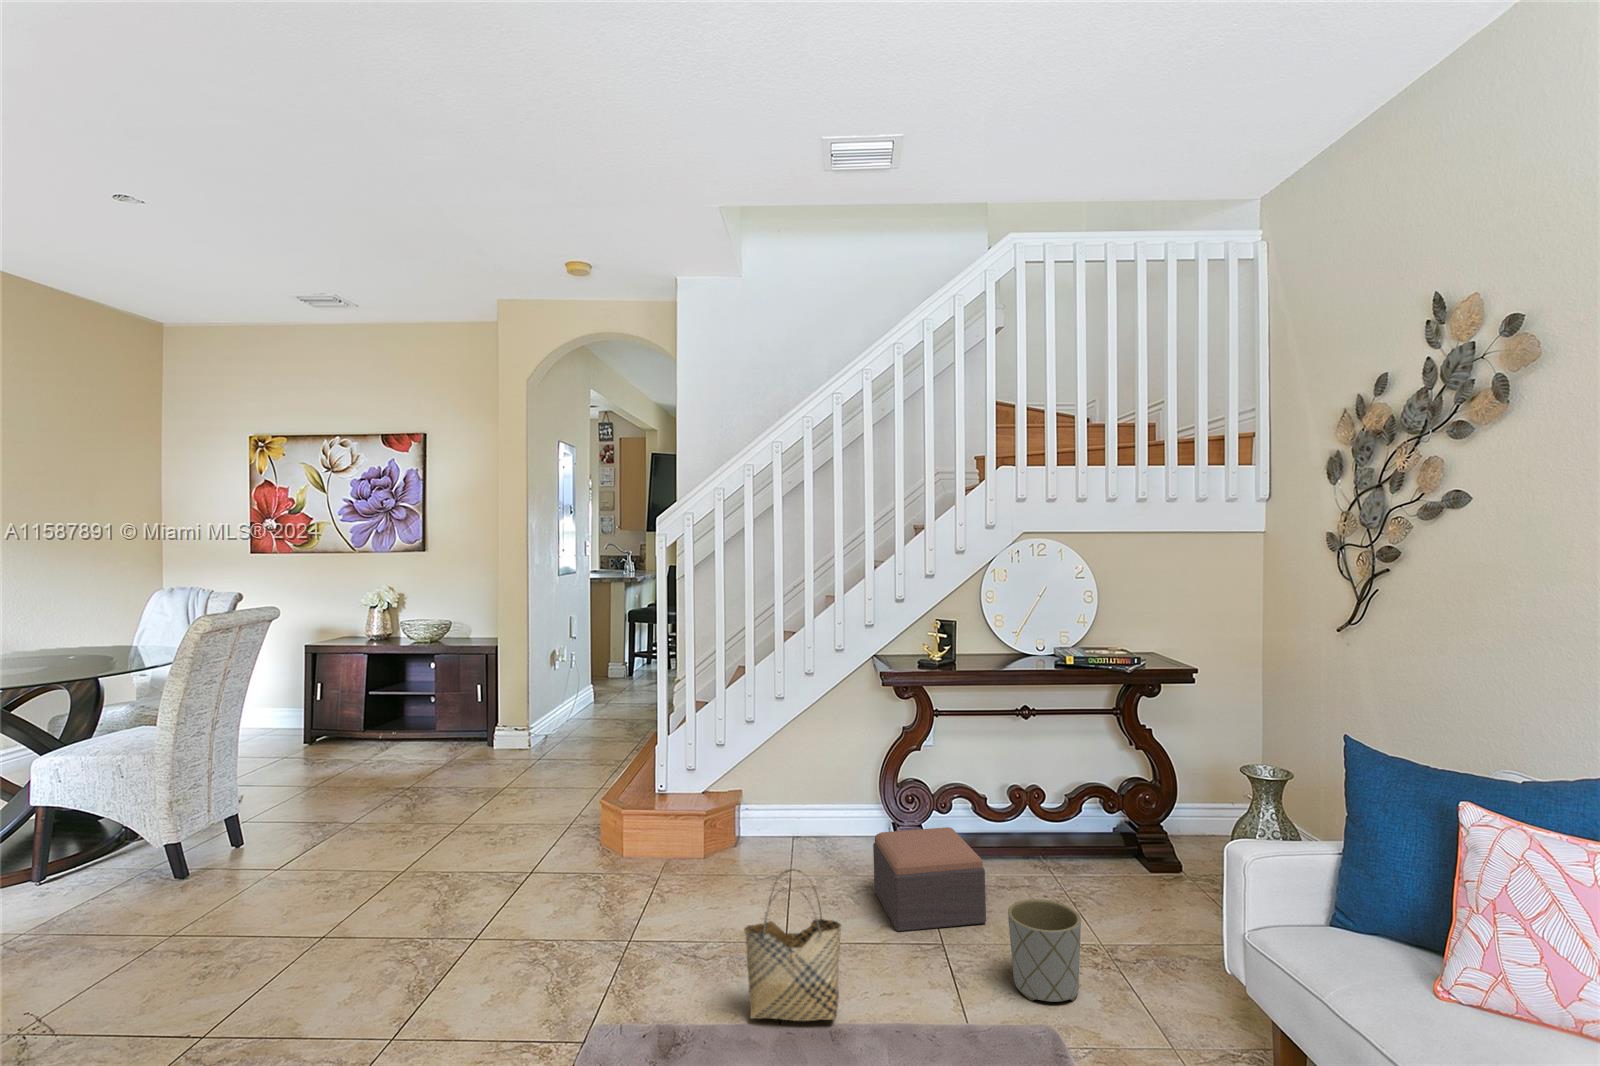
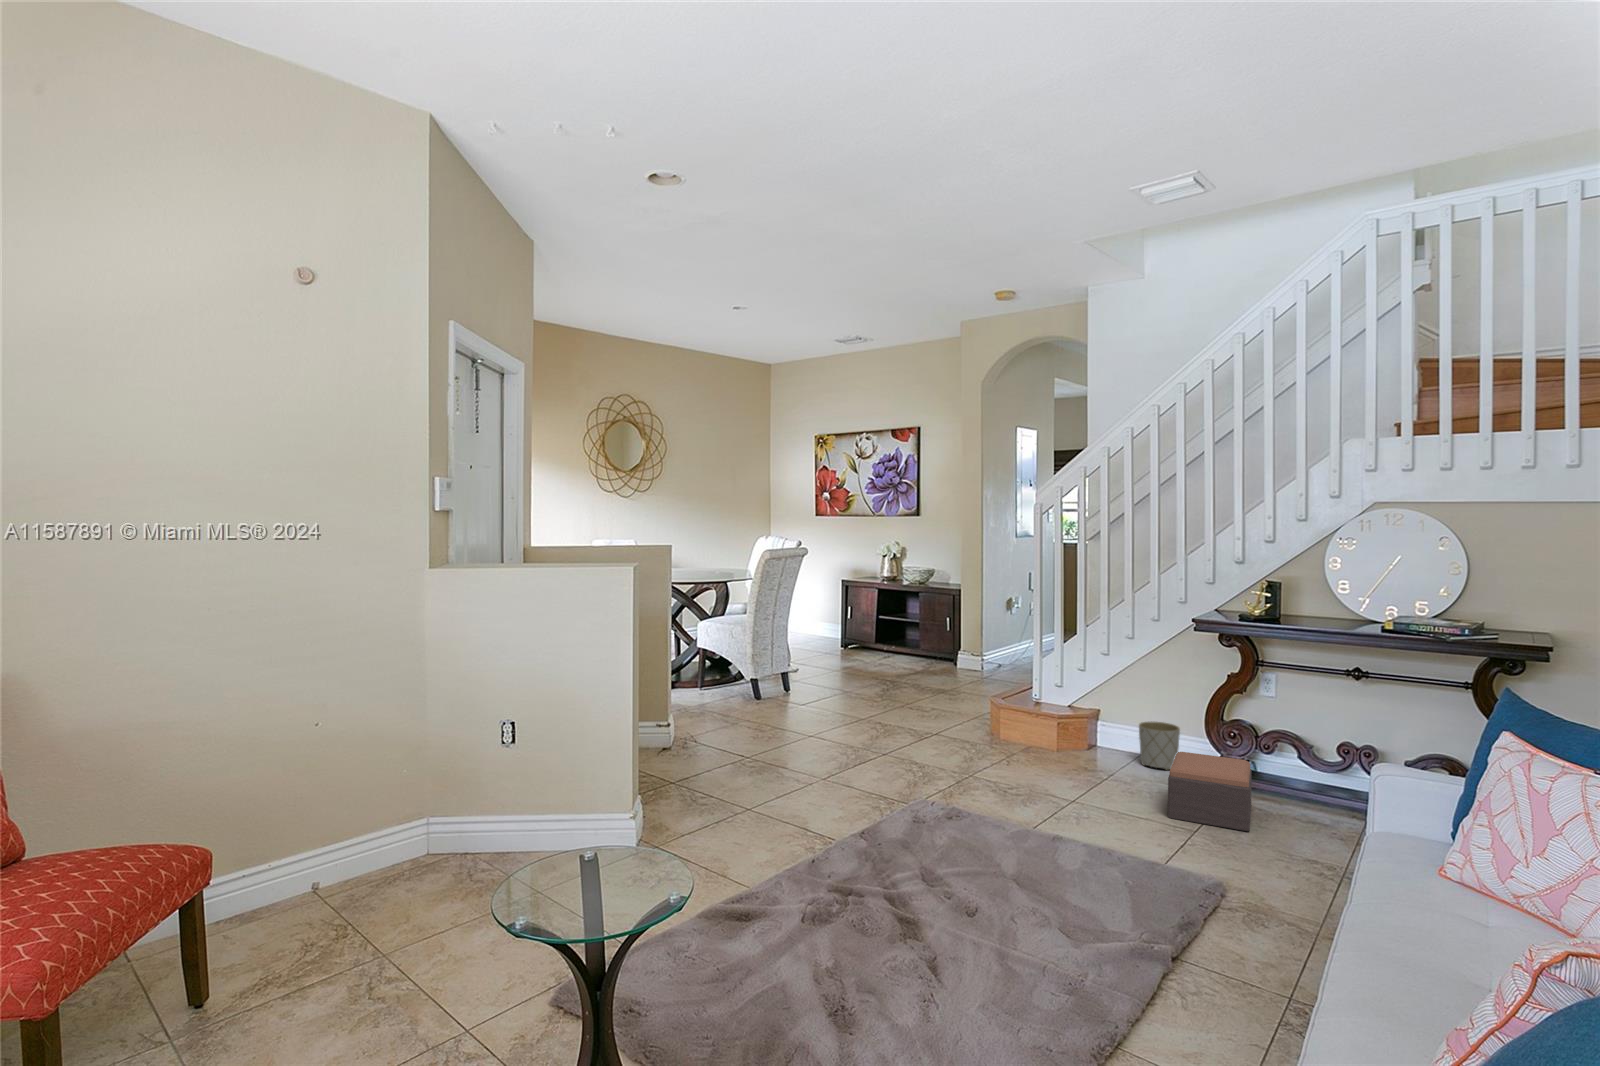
woven basket: present [744,869,841,1021] -> none [1024,741,1089,837]
planter: present [1008,899,1081,1002] -> present [1139,721,1180,770]

